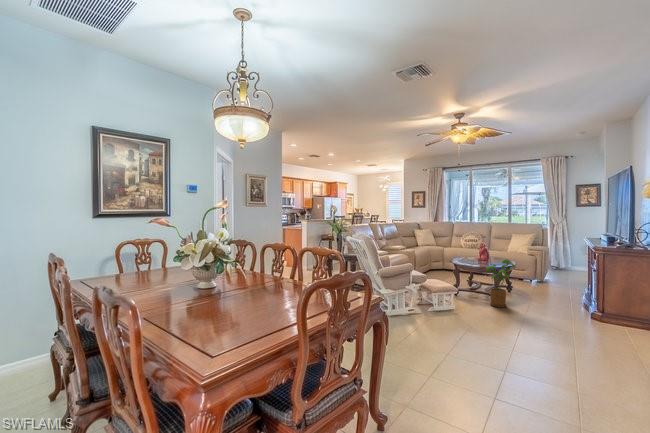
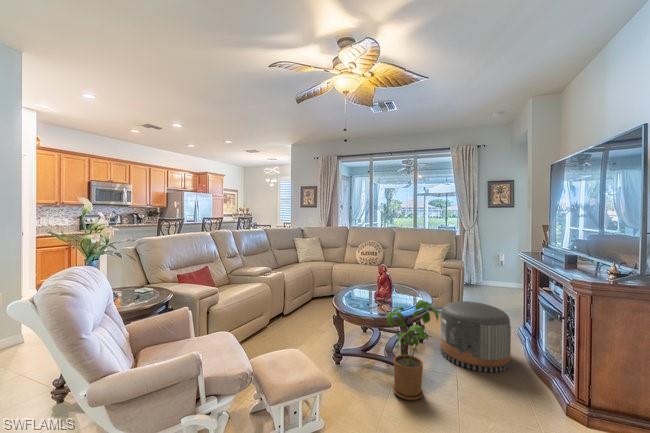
pouf: none [521,268,566,304] -> present [440,301,511,372]

